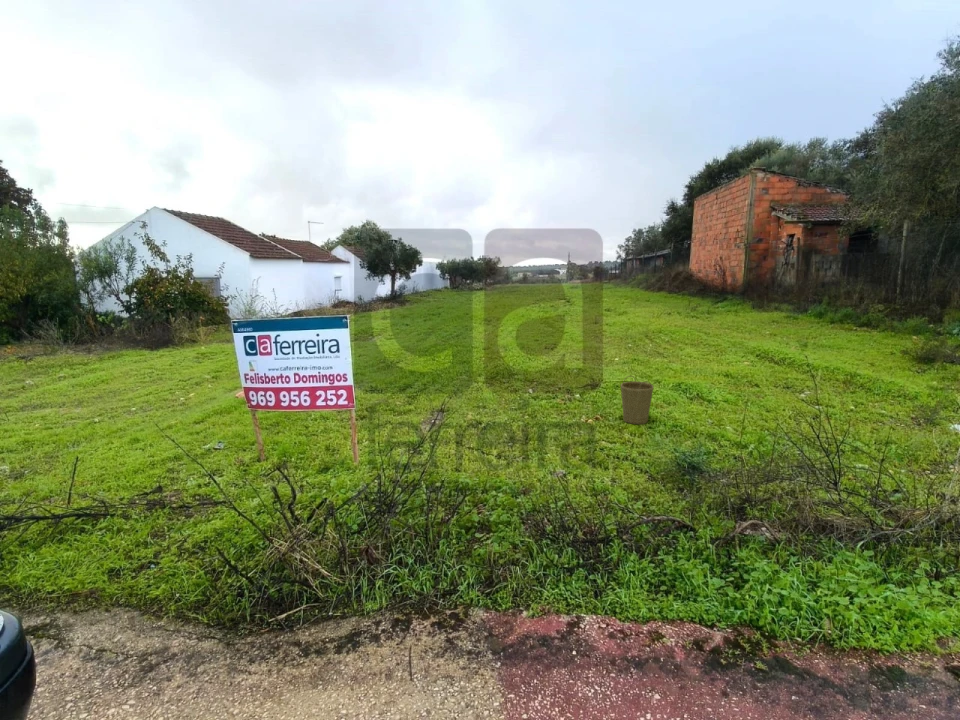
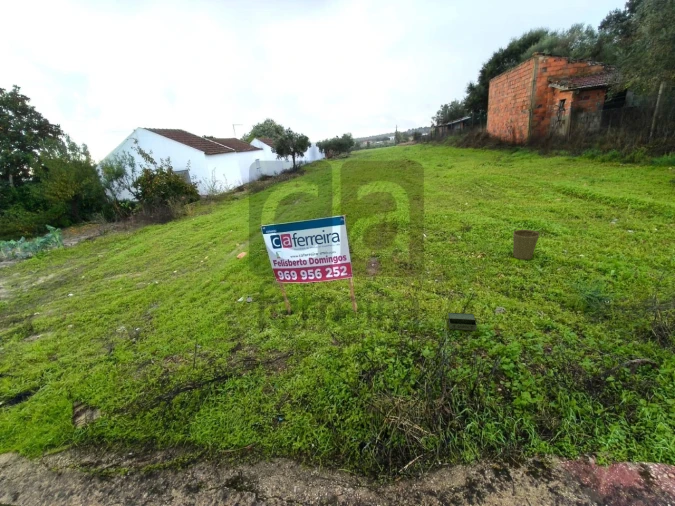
toolbox: none [472,471,512,495] -> present [448,313,477,331]

